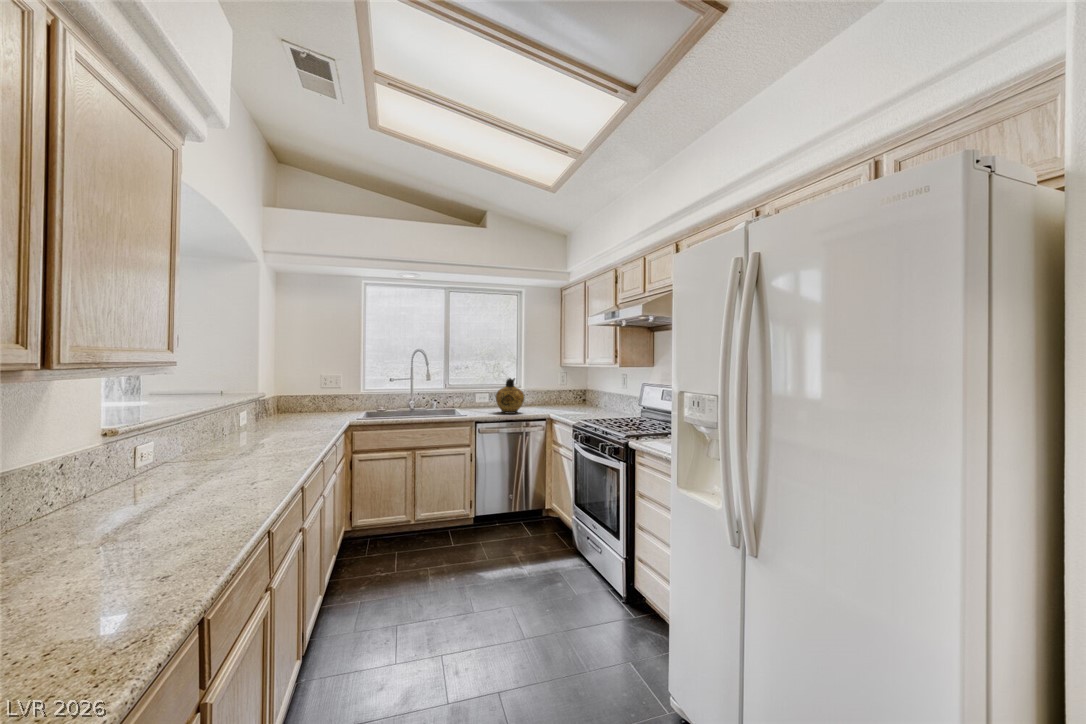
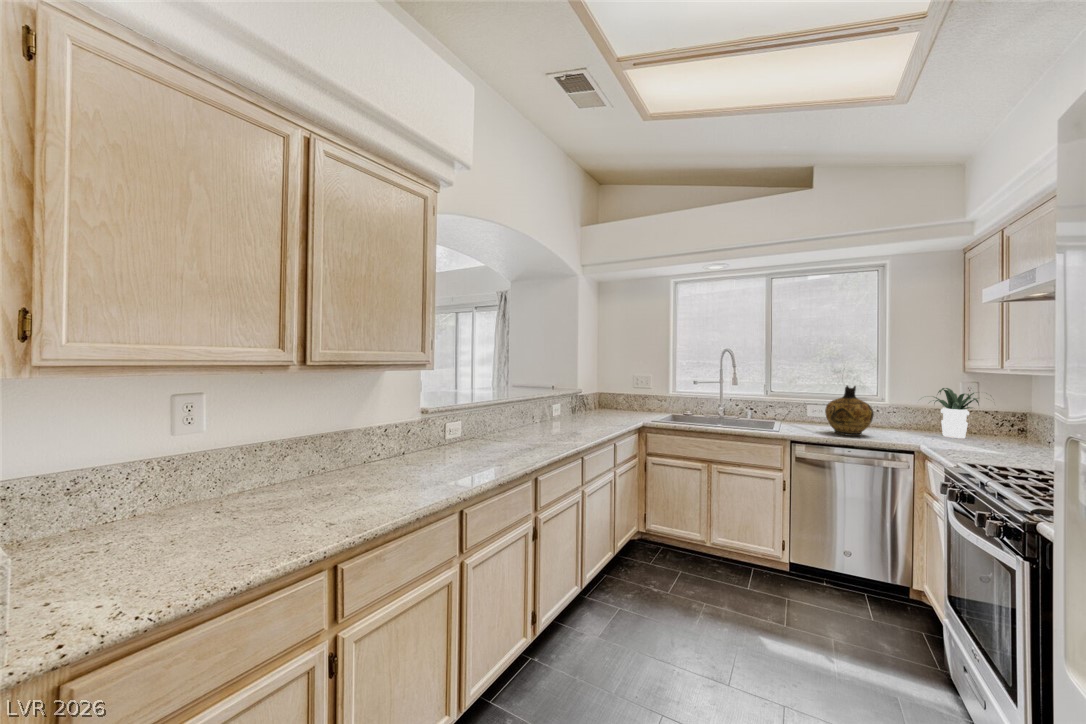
potted plant: none [541,377,577,409] -> present [933,388,979,438]

